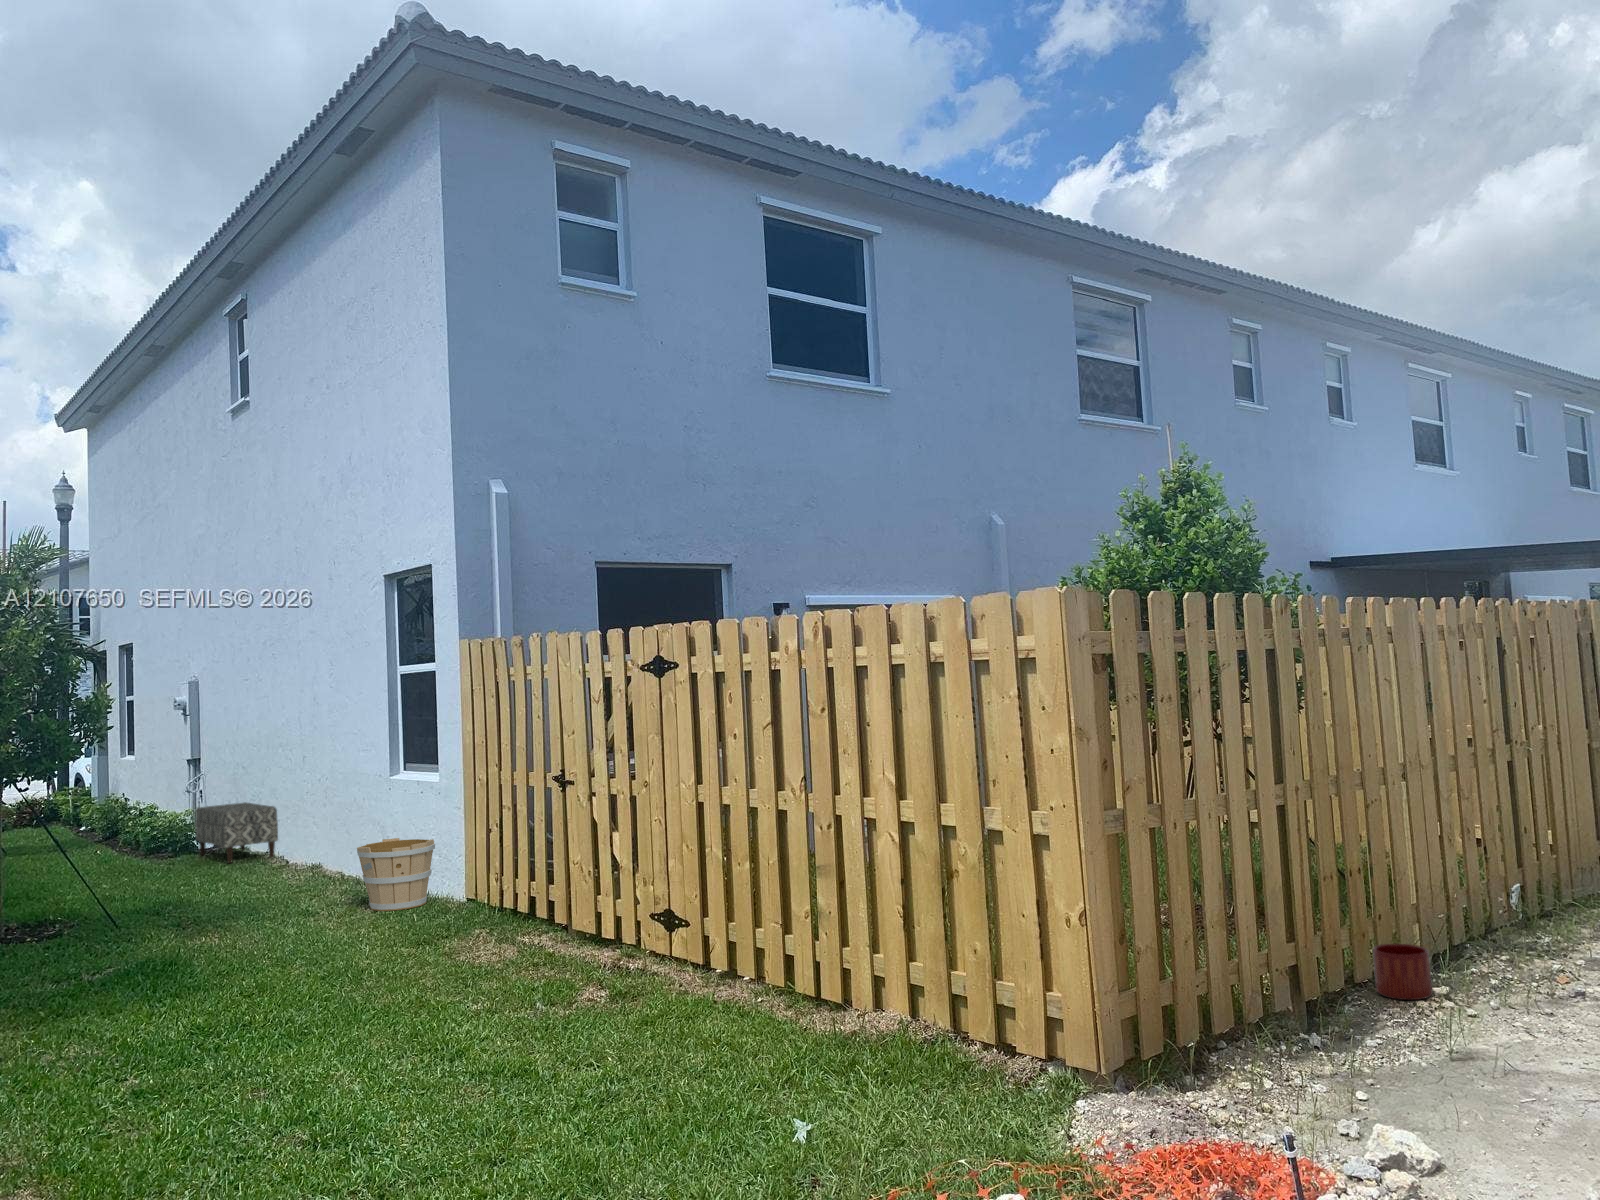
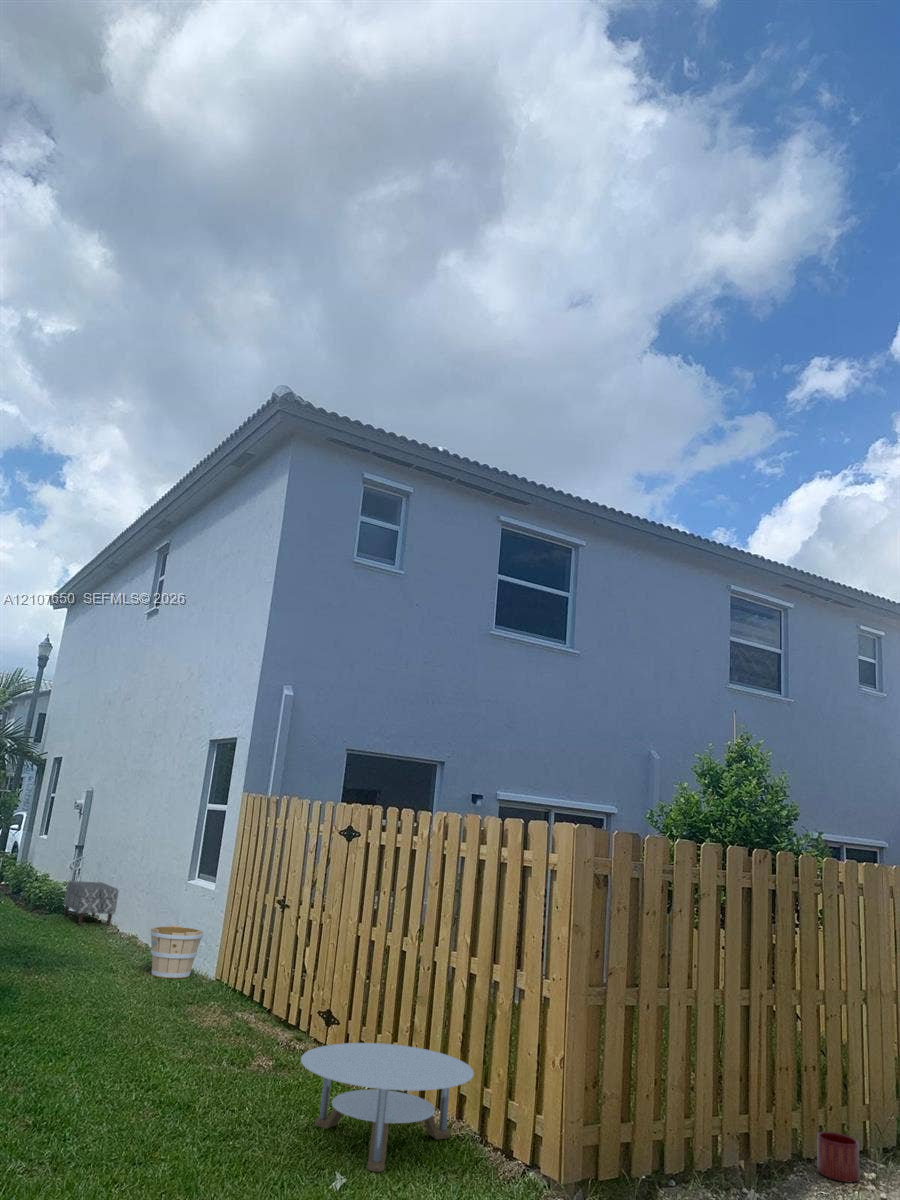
round table: none [690,935,939,1104] -> present [301,1043,474,1172]

